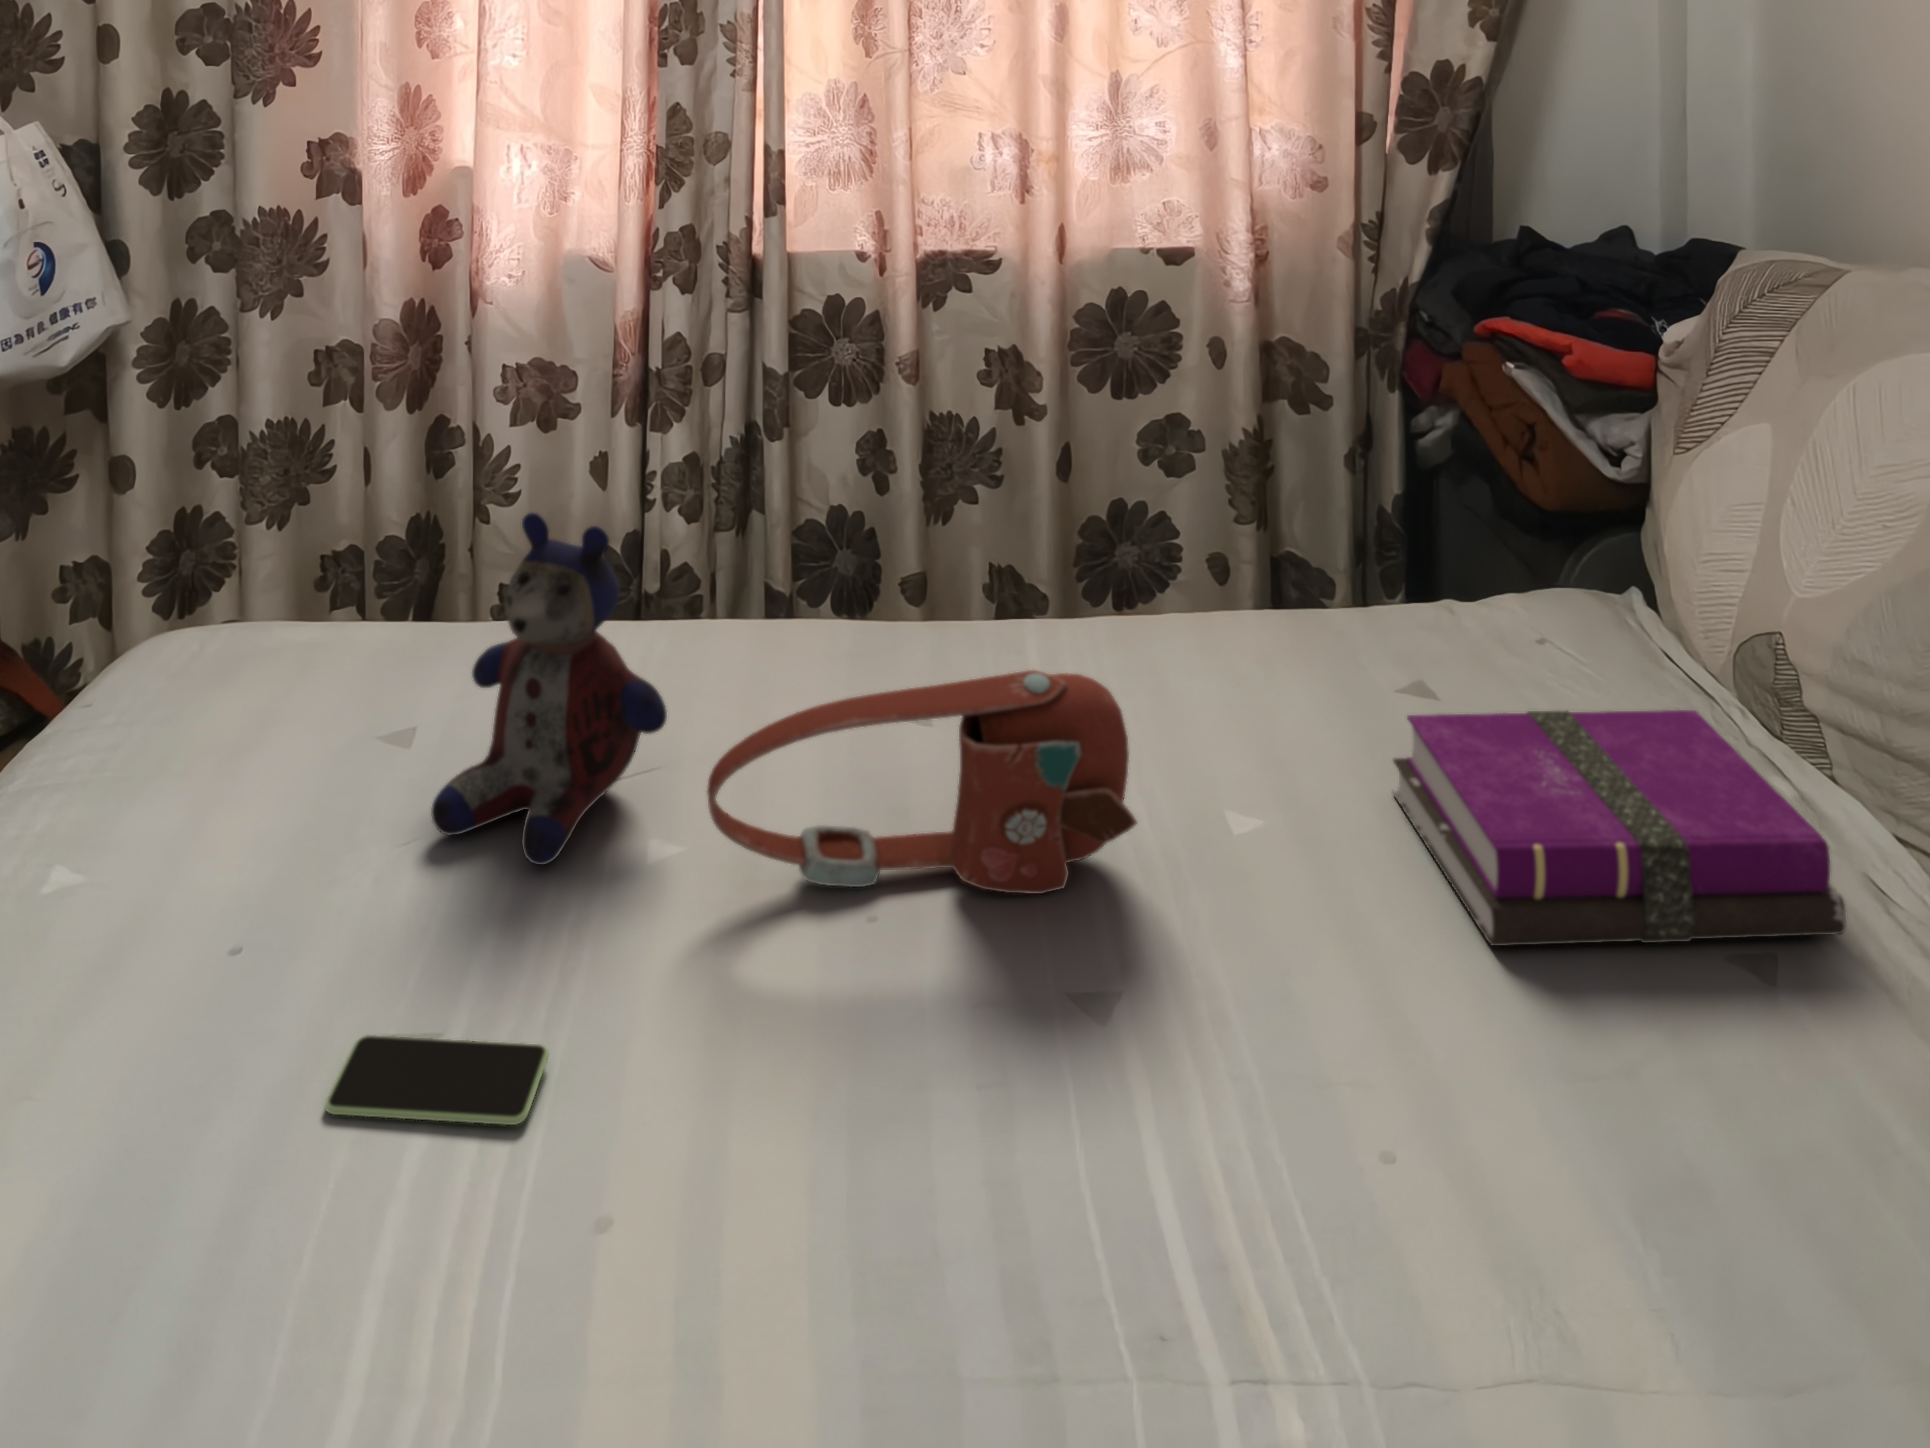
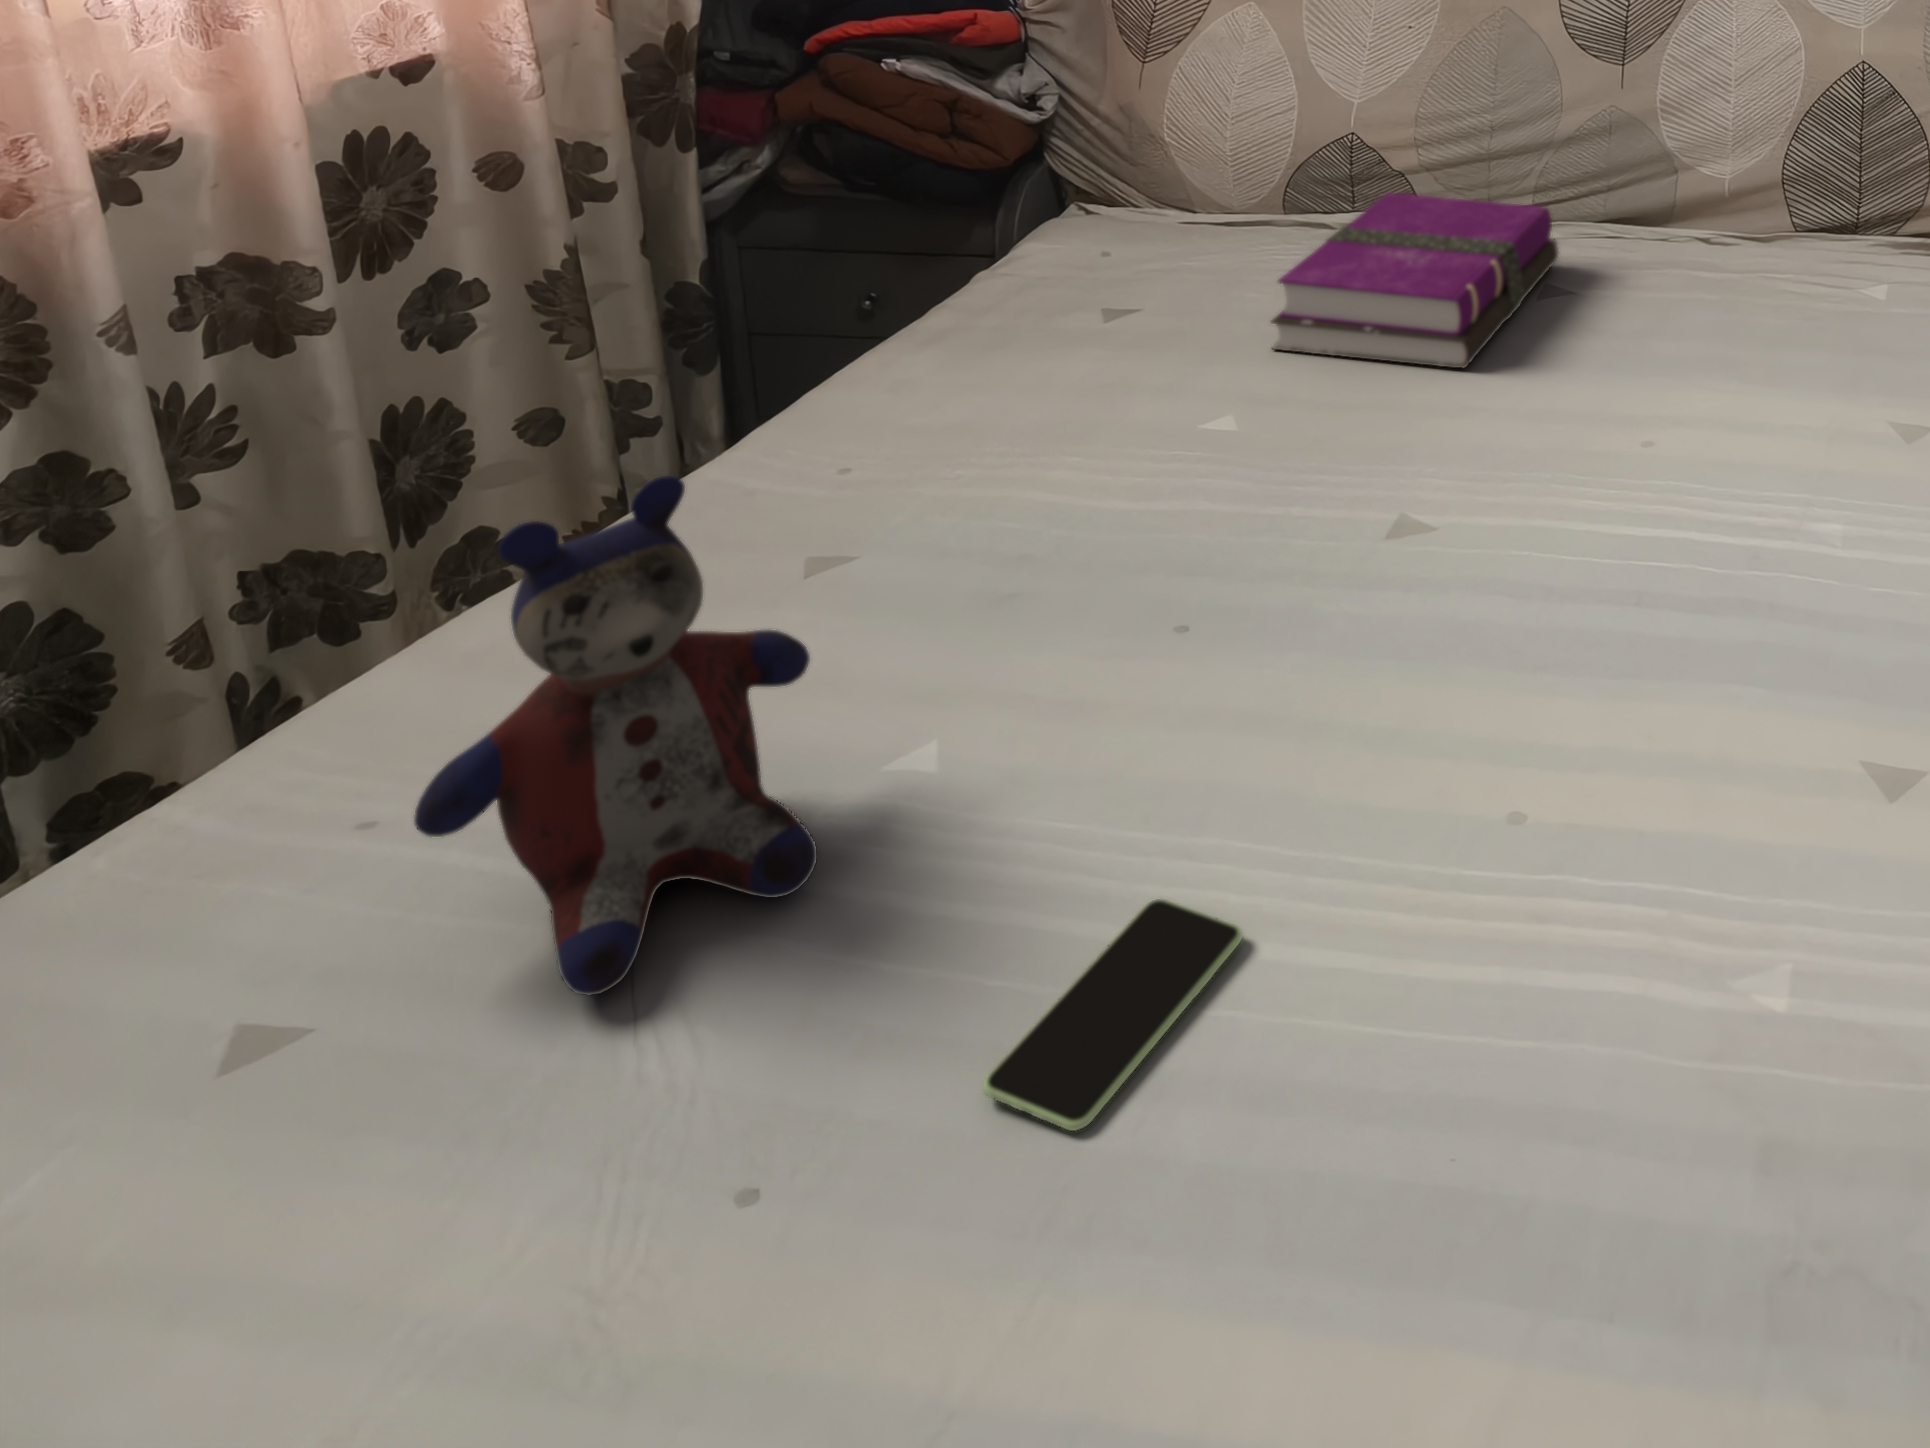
handbag: present [707,670,1137,894] -> none [986,336,1282,673]

